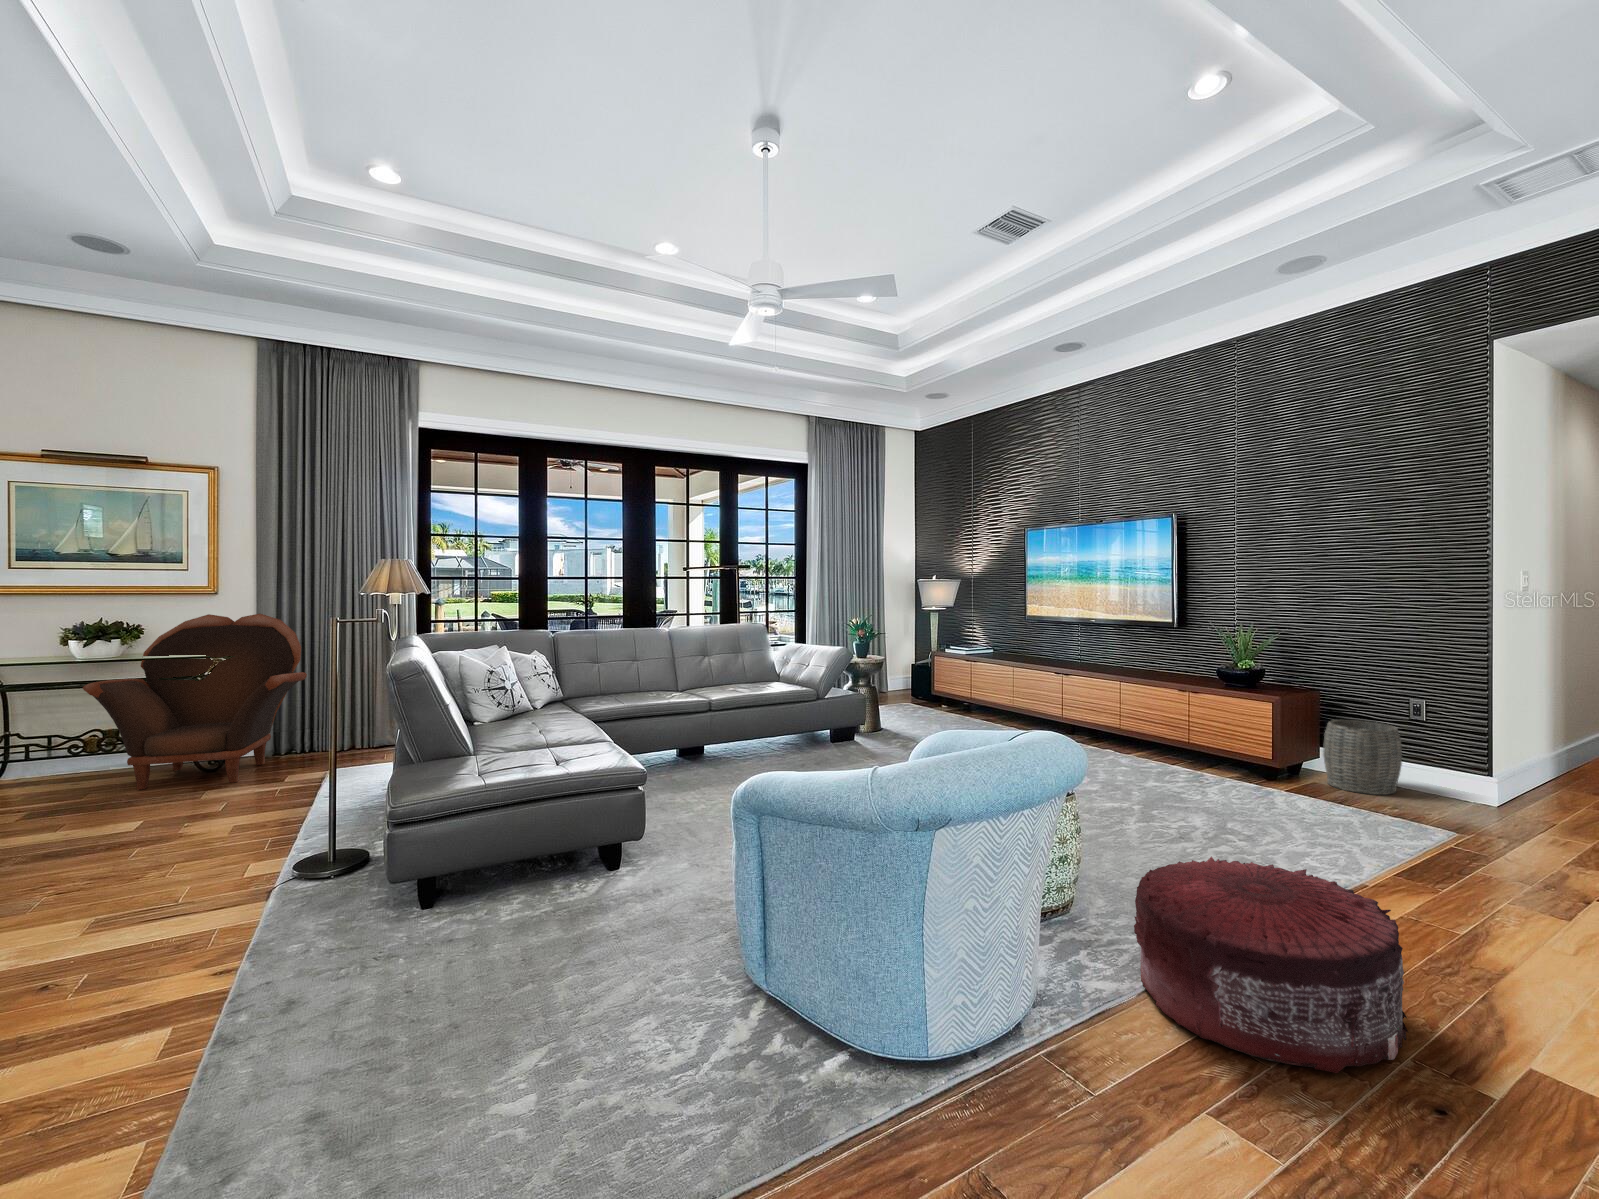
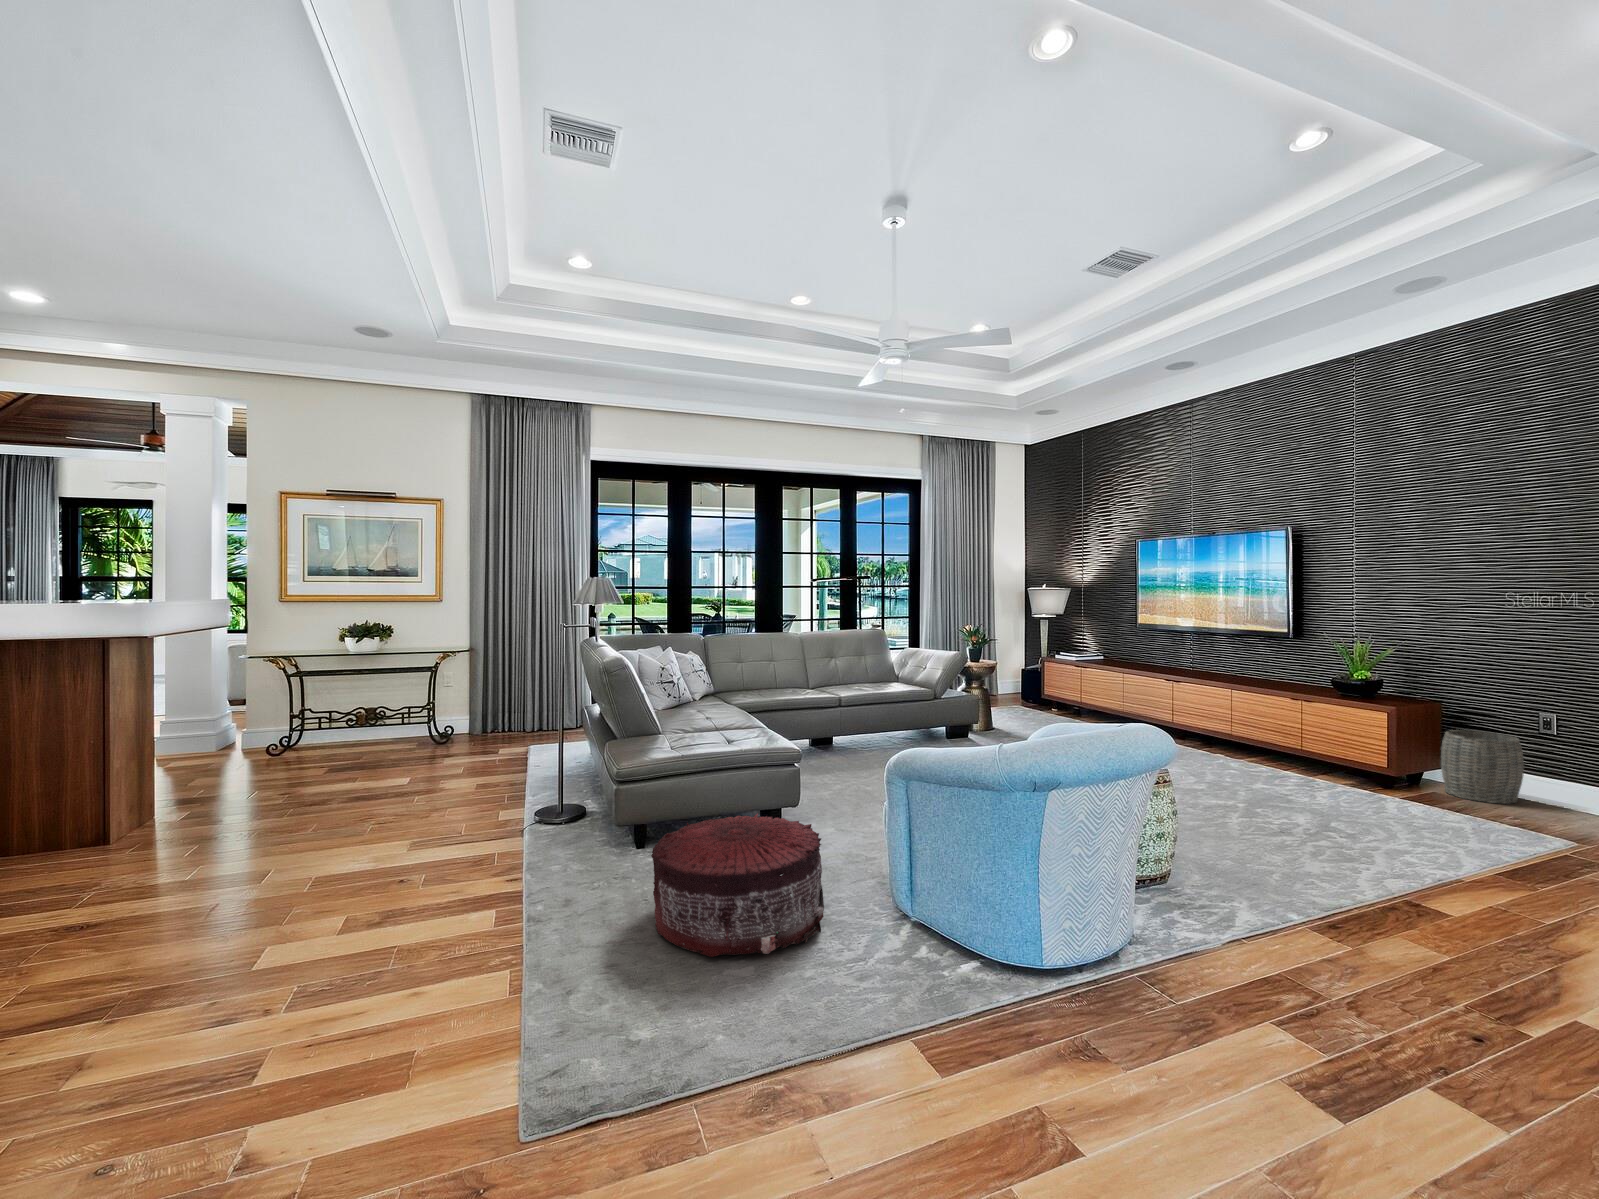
armchair: present [83,614,307,790] -> none [357,617,512,756]
pouf: present [1134,857,1408,1073] -> present [651,813,824,957]

